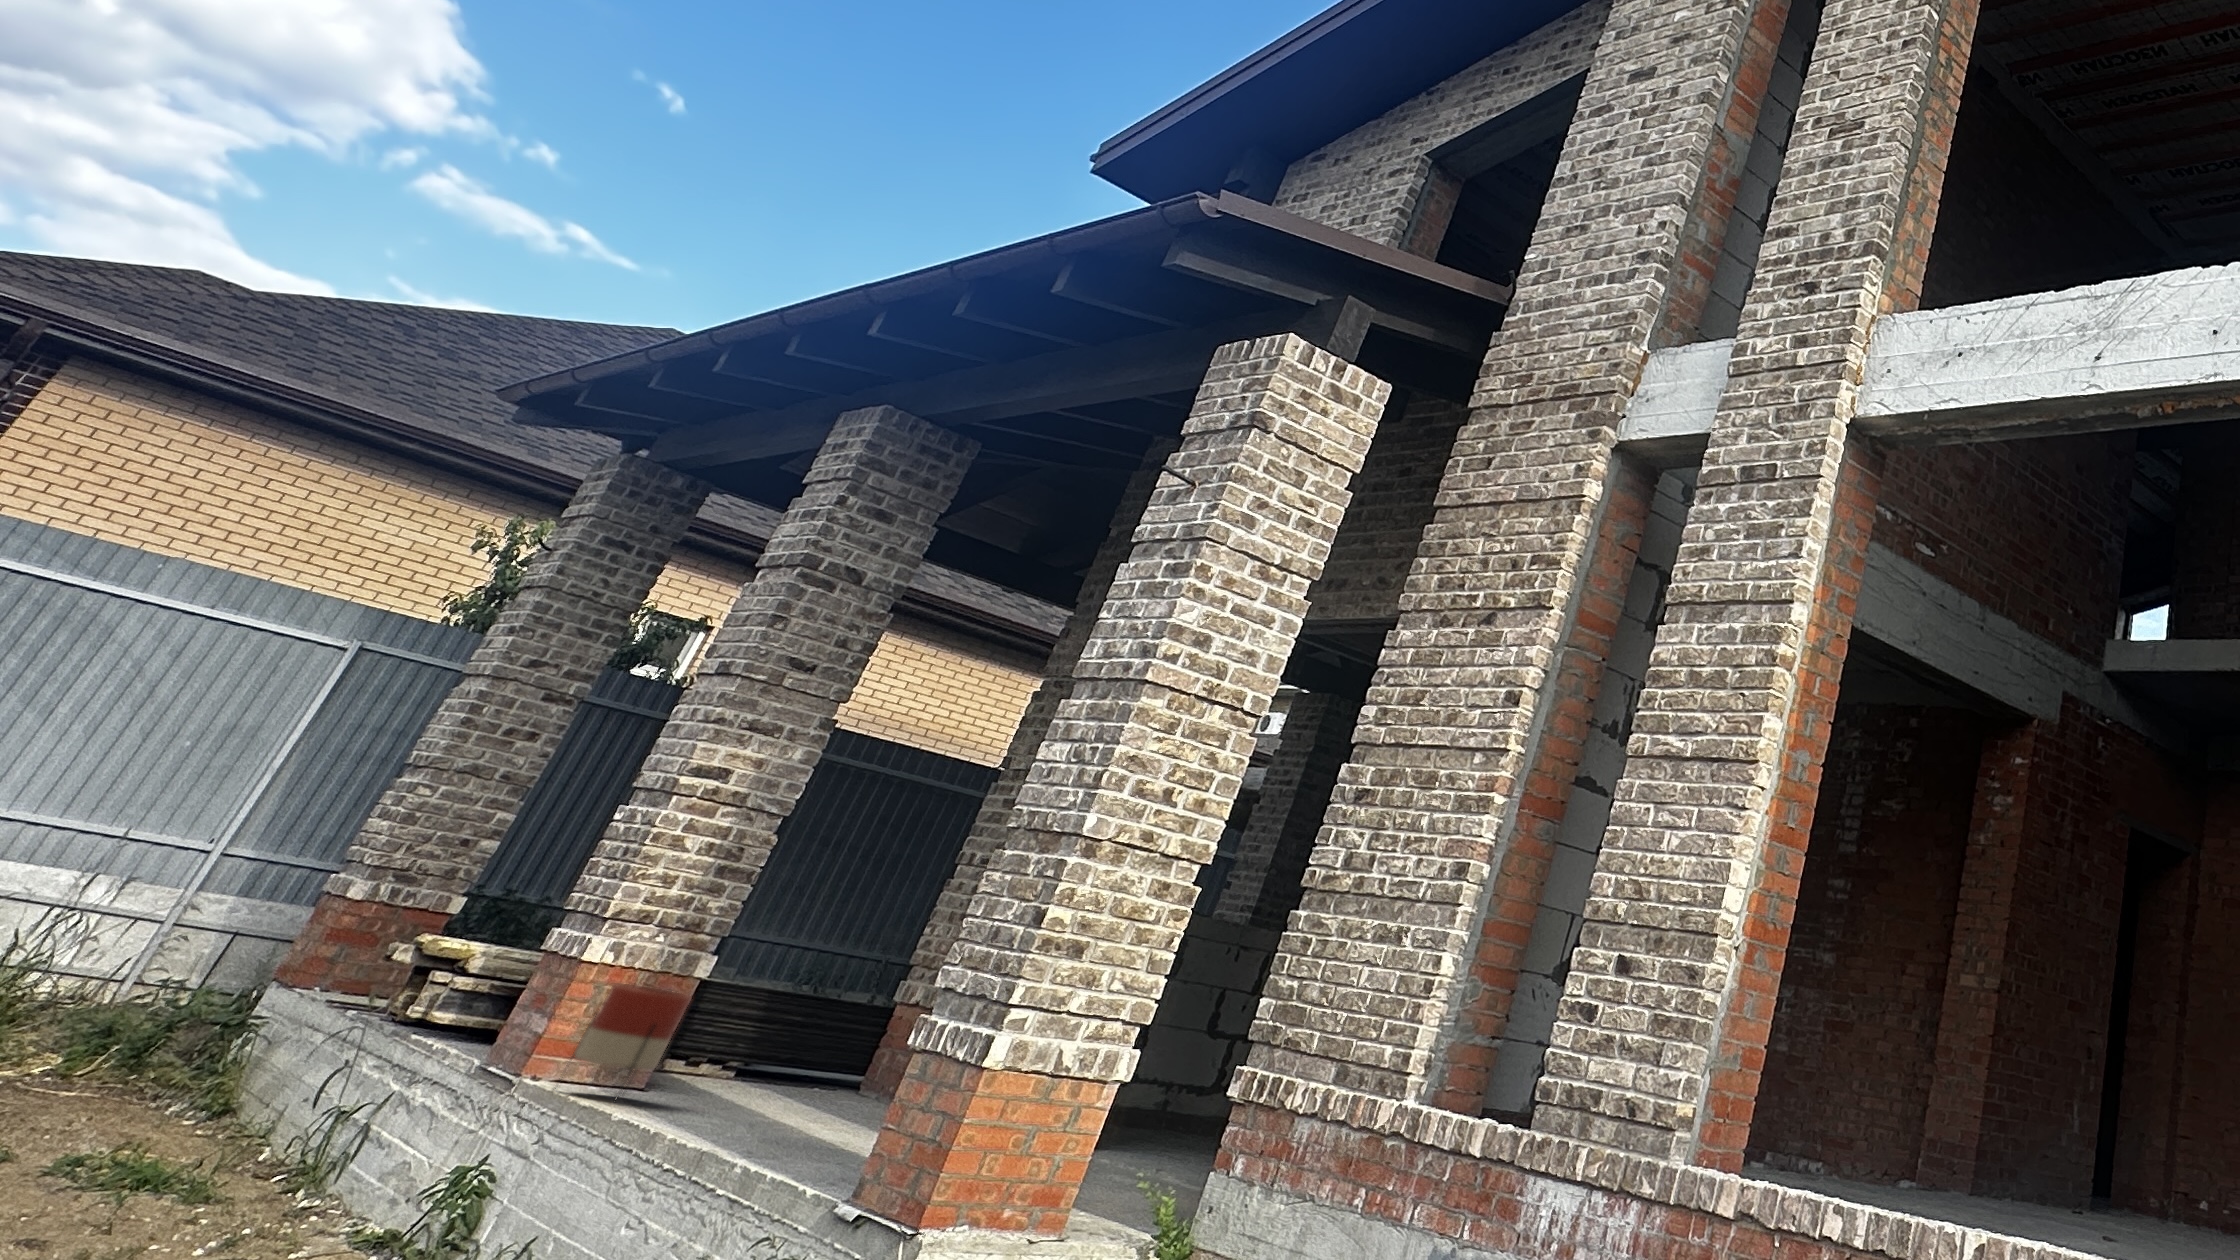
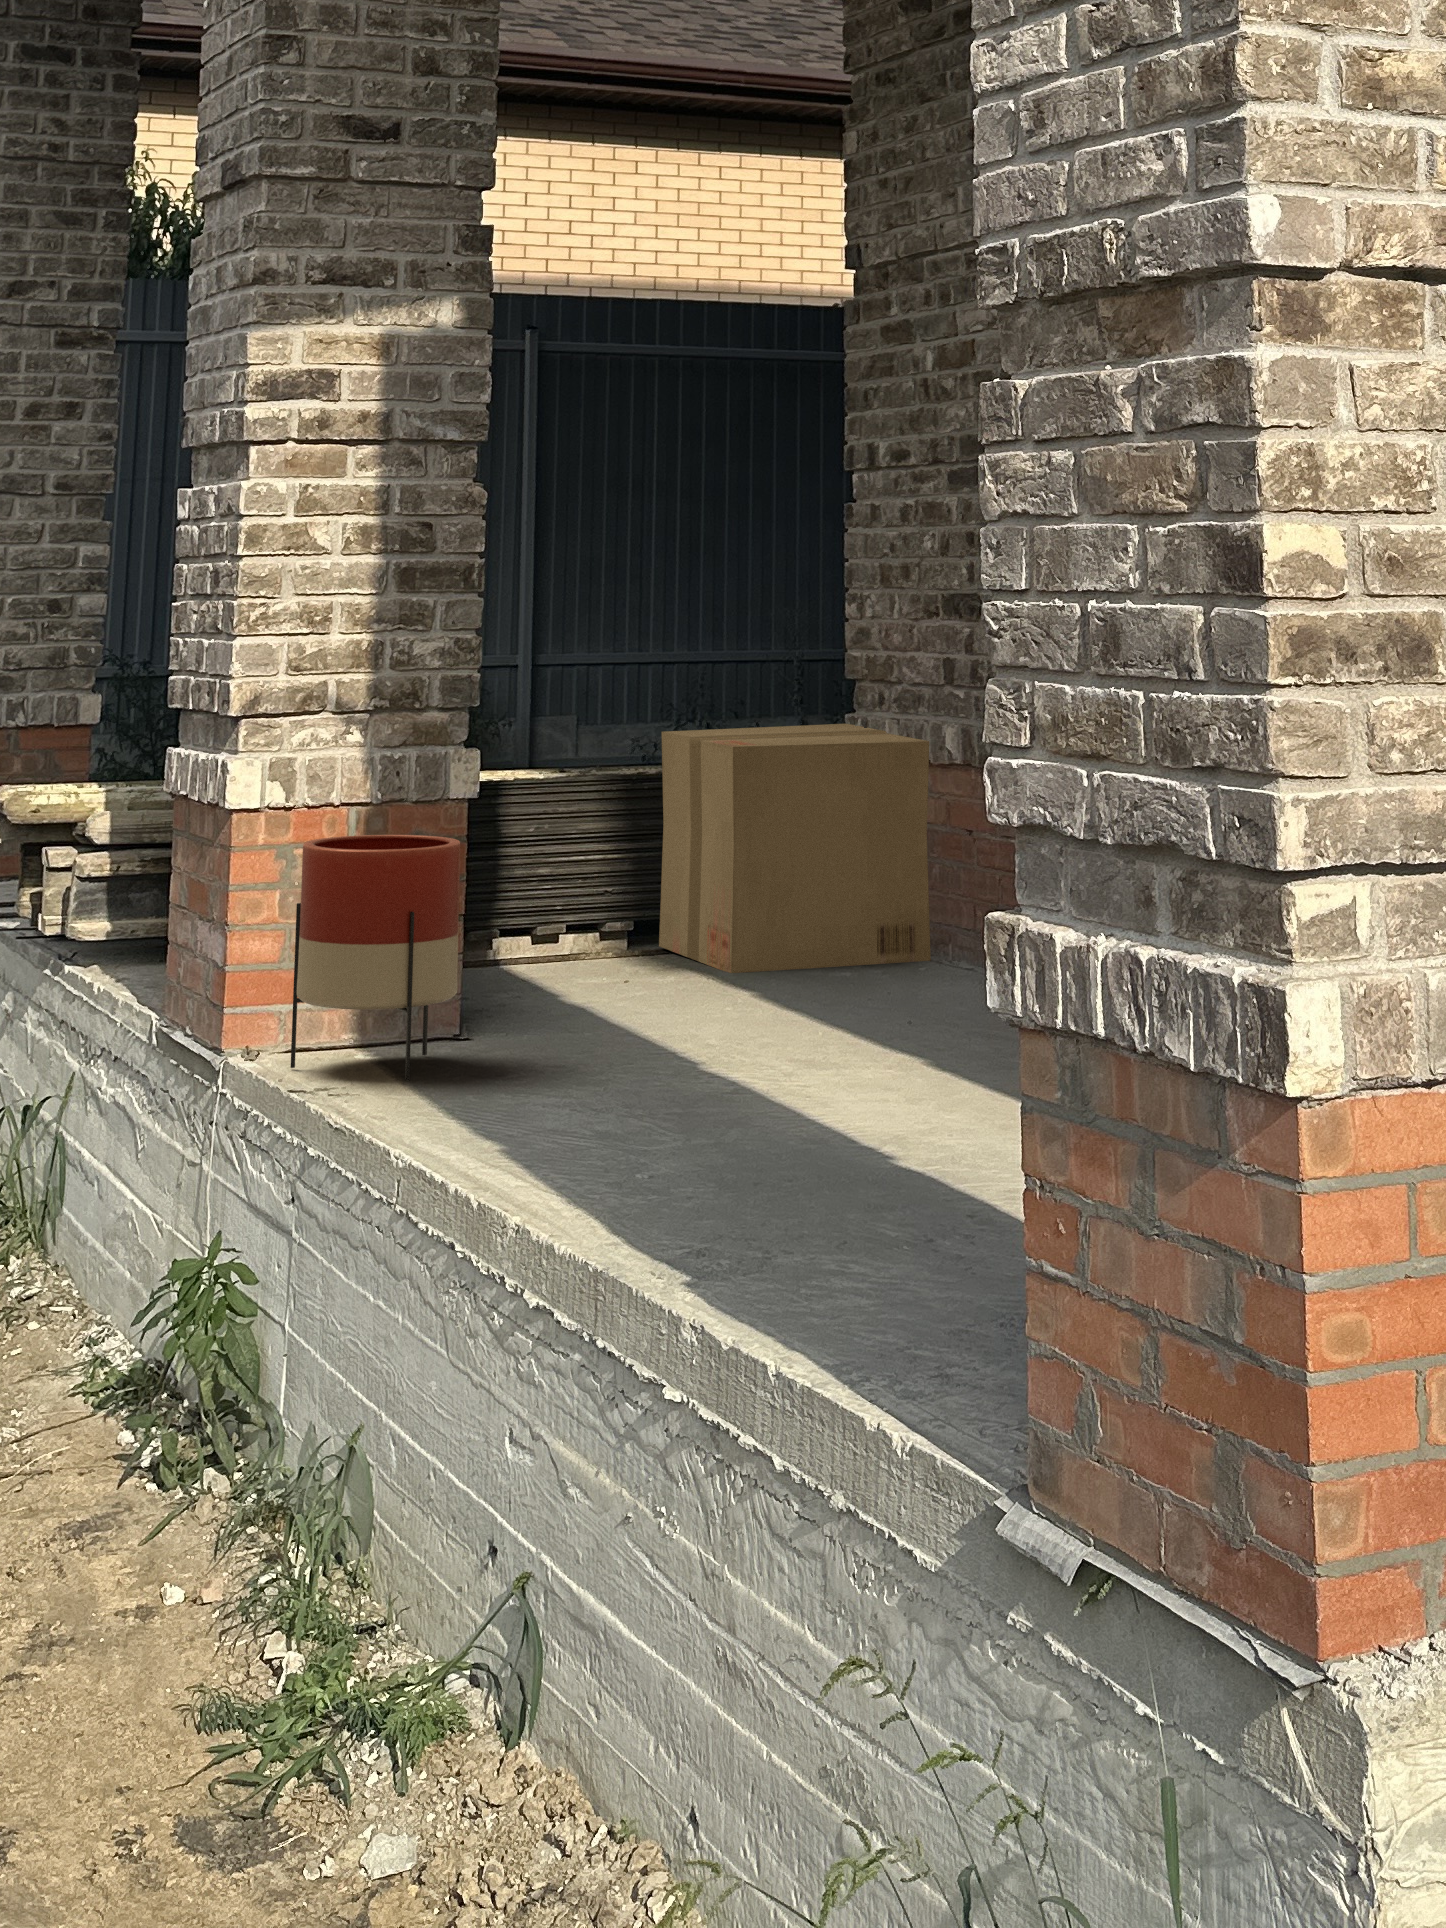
cardboard box: none [749,974,938,1112] -> present [659,724,931,973]

